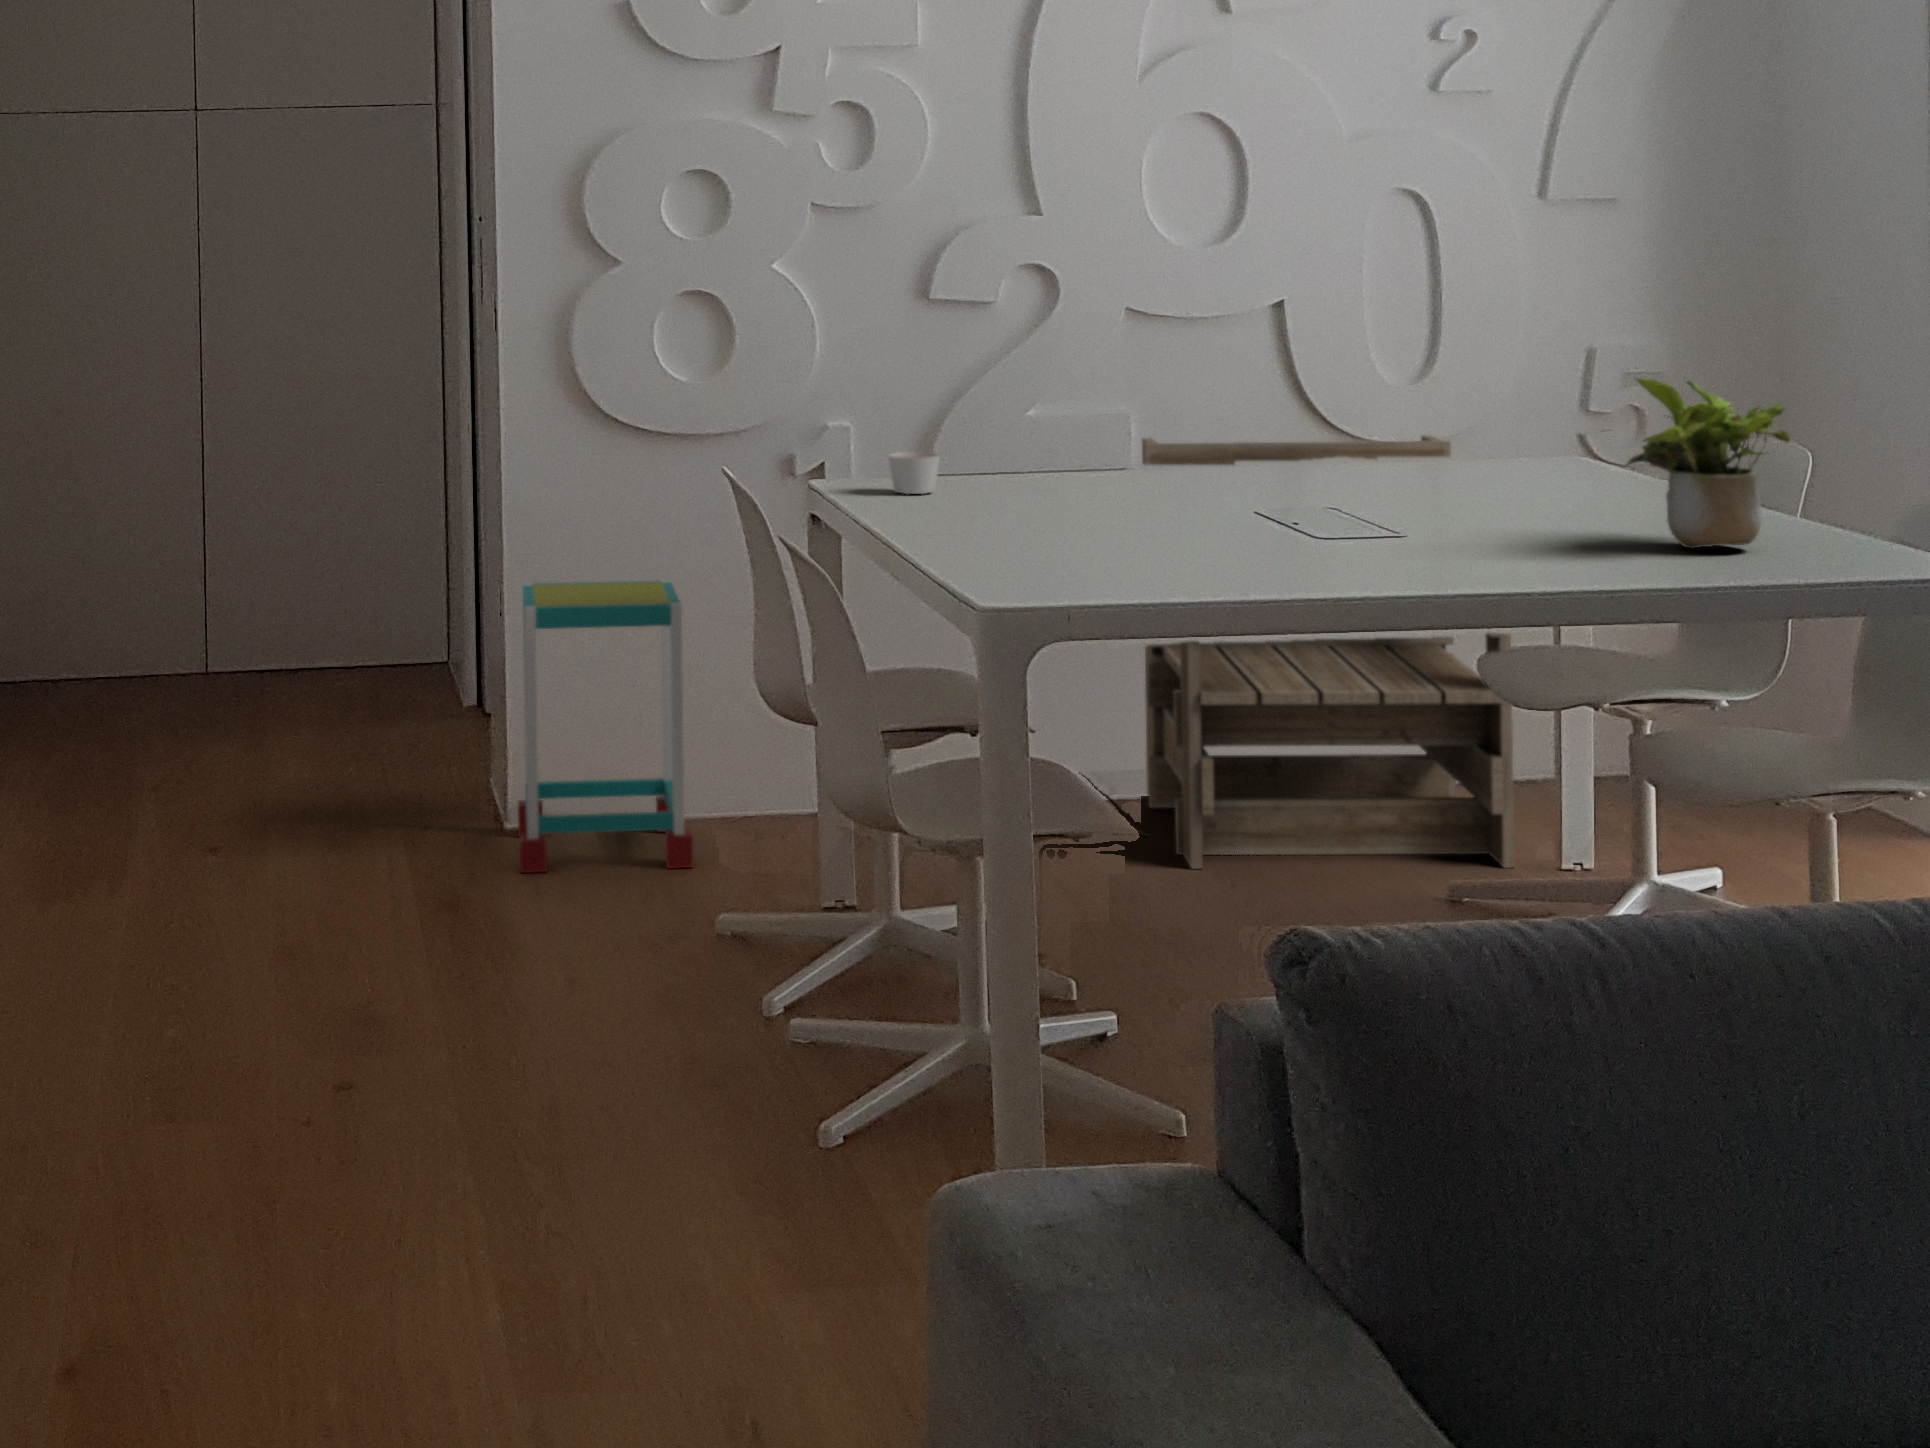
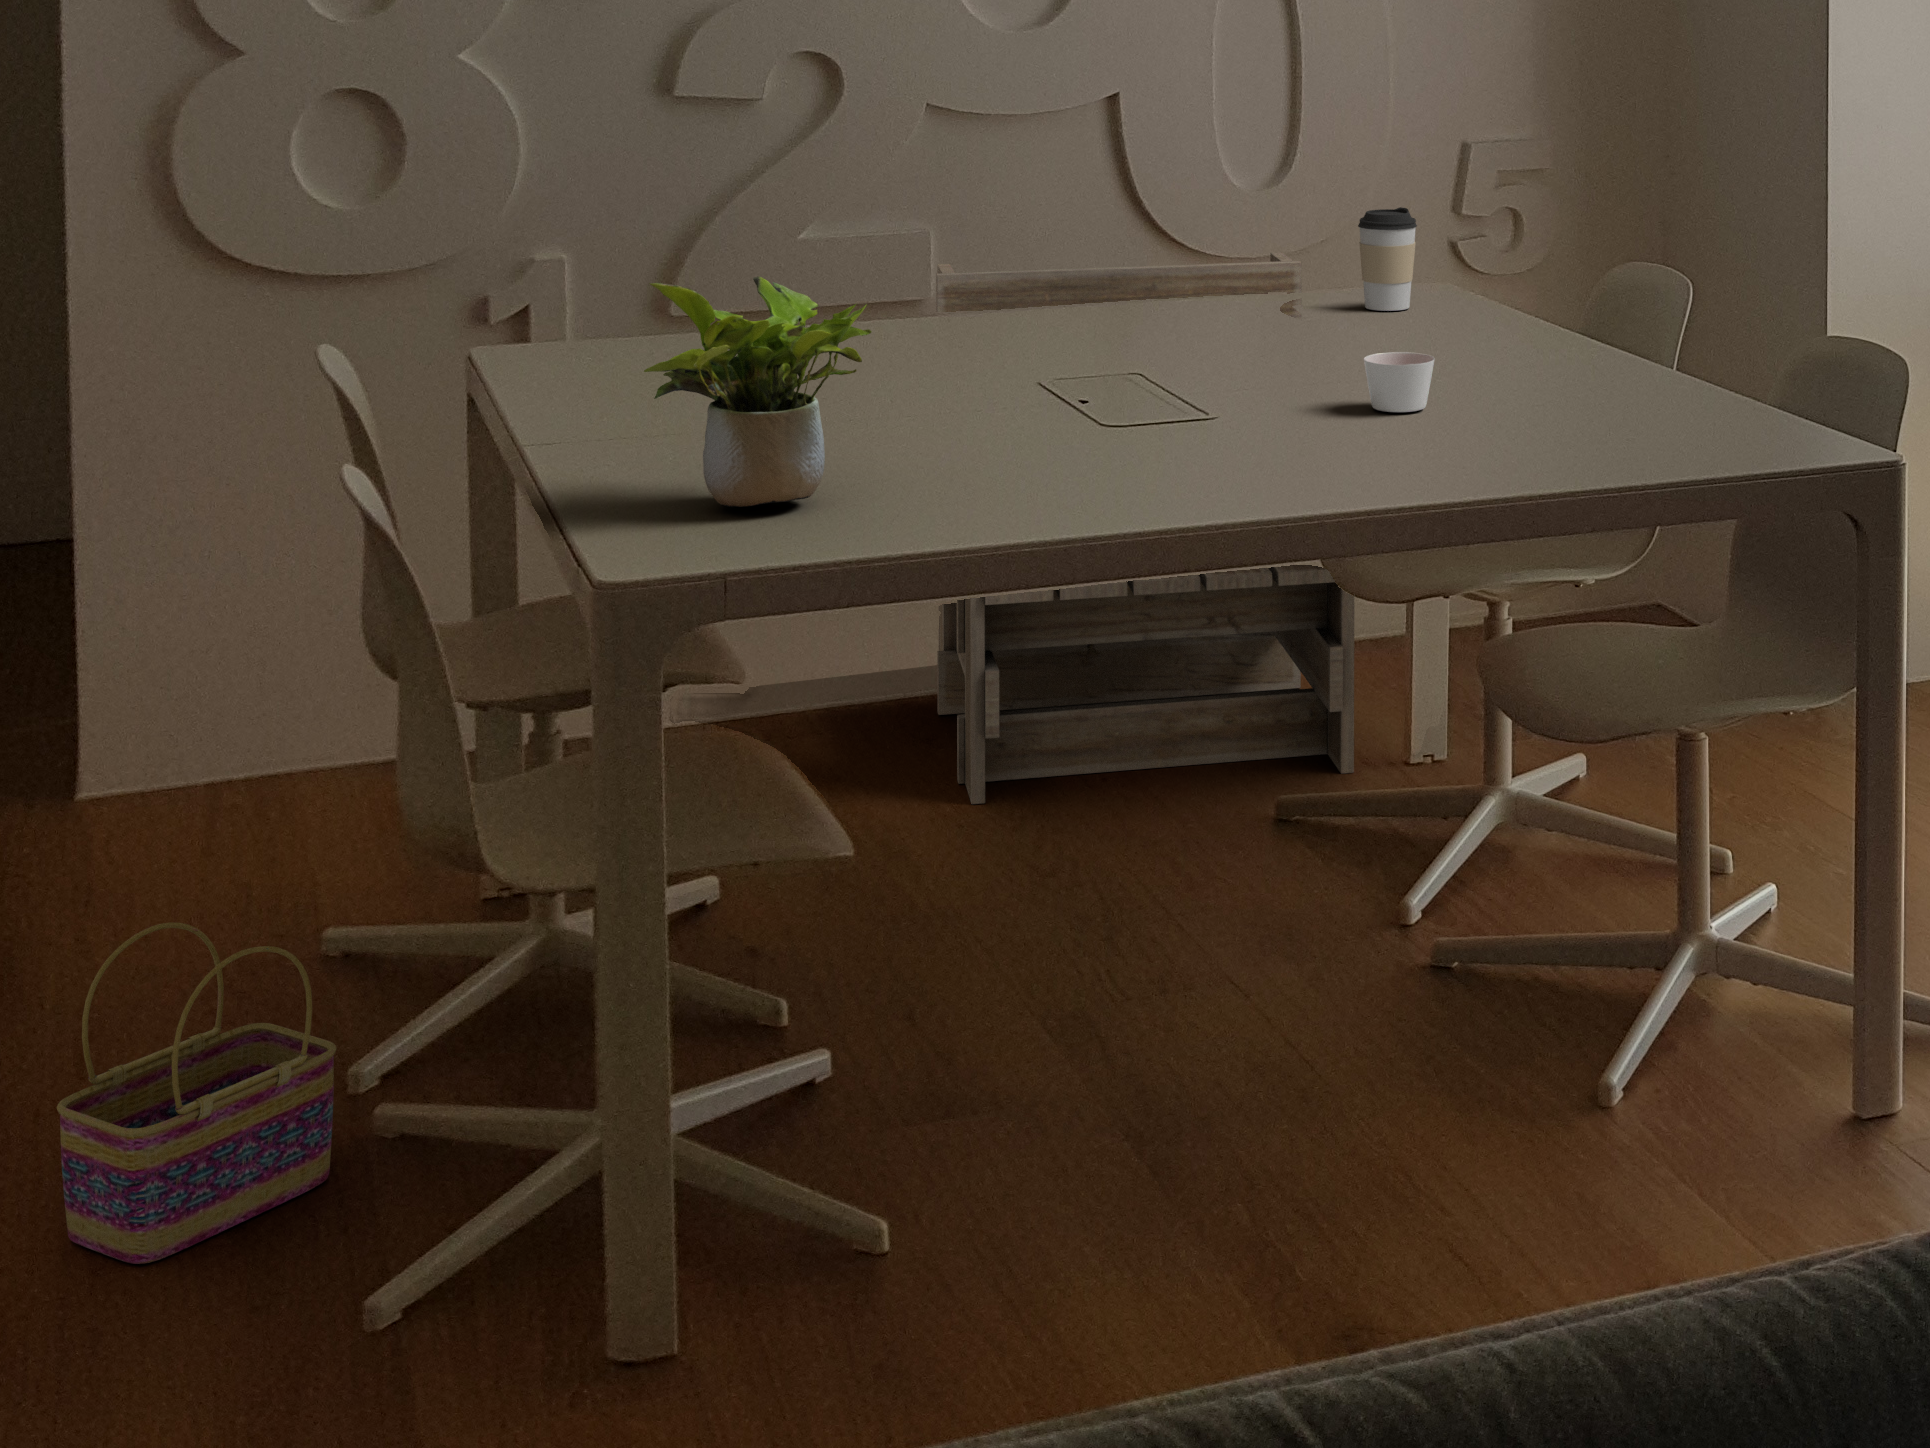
potted plant: present [1627,378,1790,548] -> present [644,276,872,507]
coffee cup: none [1513,382,1566,468] -> present [1358,207,1417,311]
candle: present [888,452,940,494] -> present [1364,352,1435,412]
side table: present [518,580,693,873] -> none [71,473,321,882]
basket: none [583,860,767,1099] -> present [57,923,337,1264]

